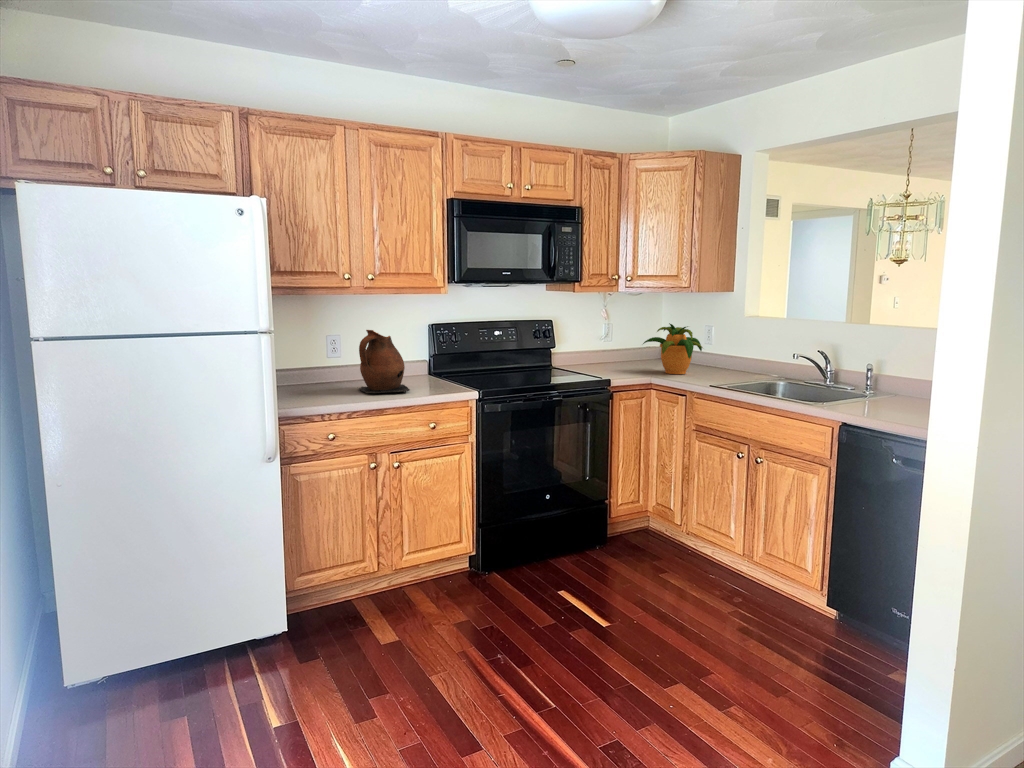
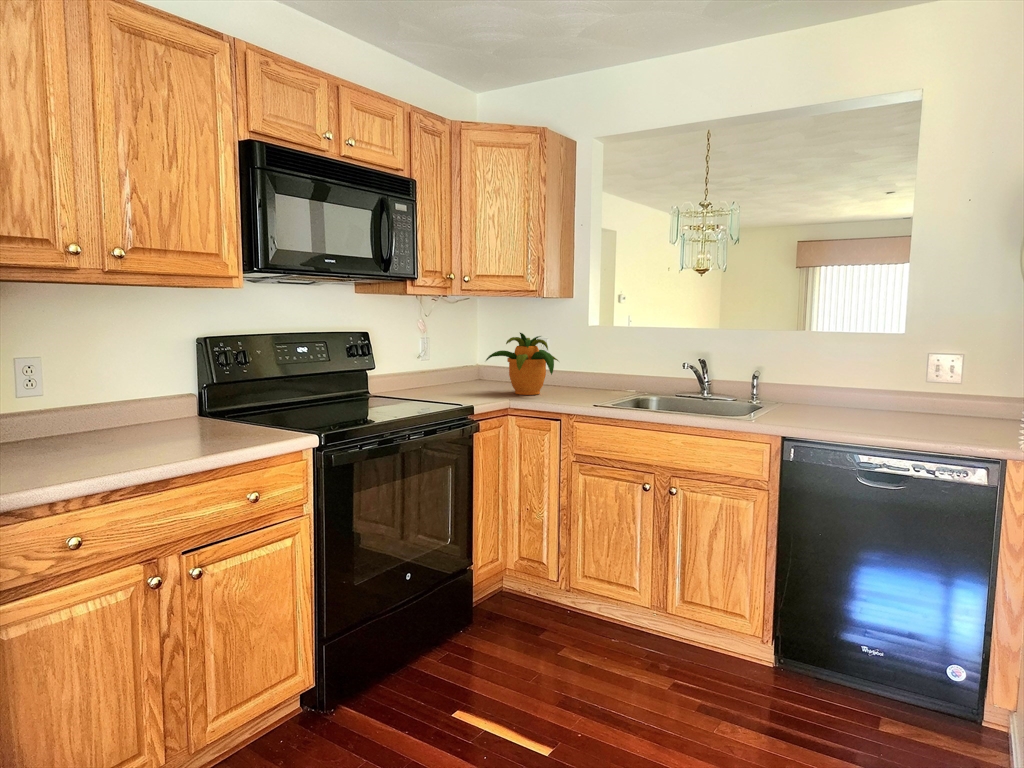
ceramic pitcher: present [359,330,410,393] -> none [98,343,205,454]

